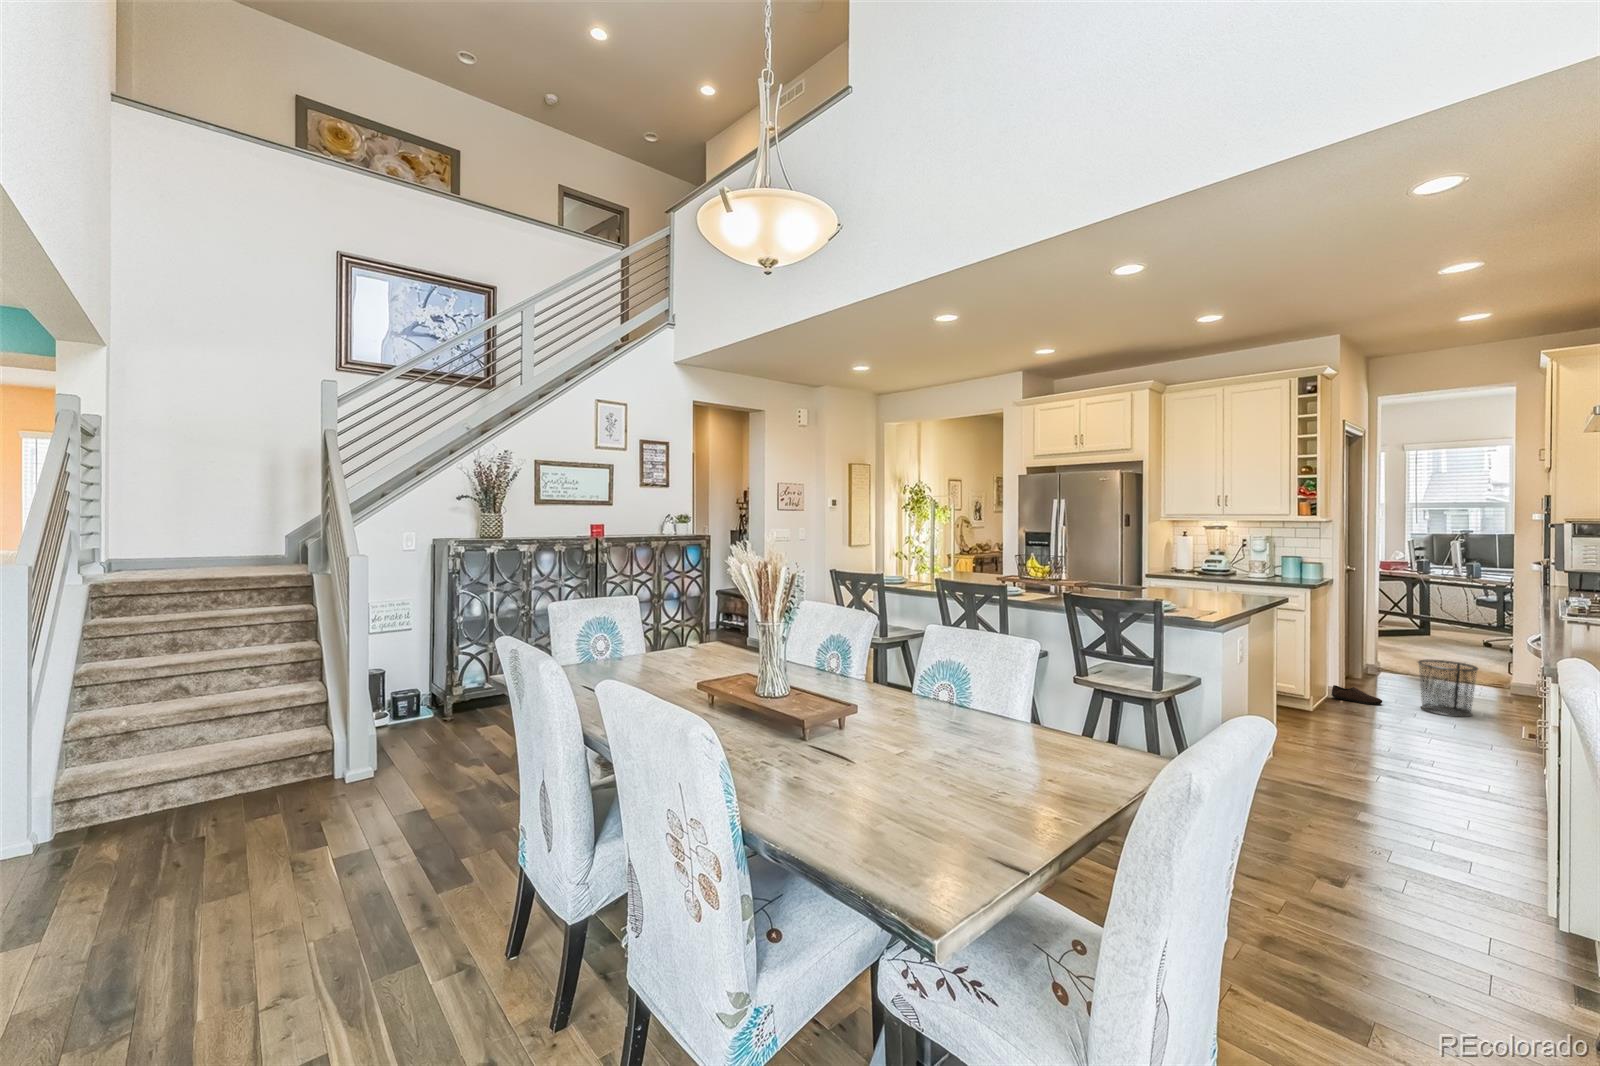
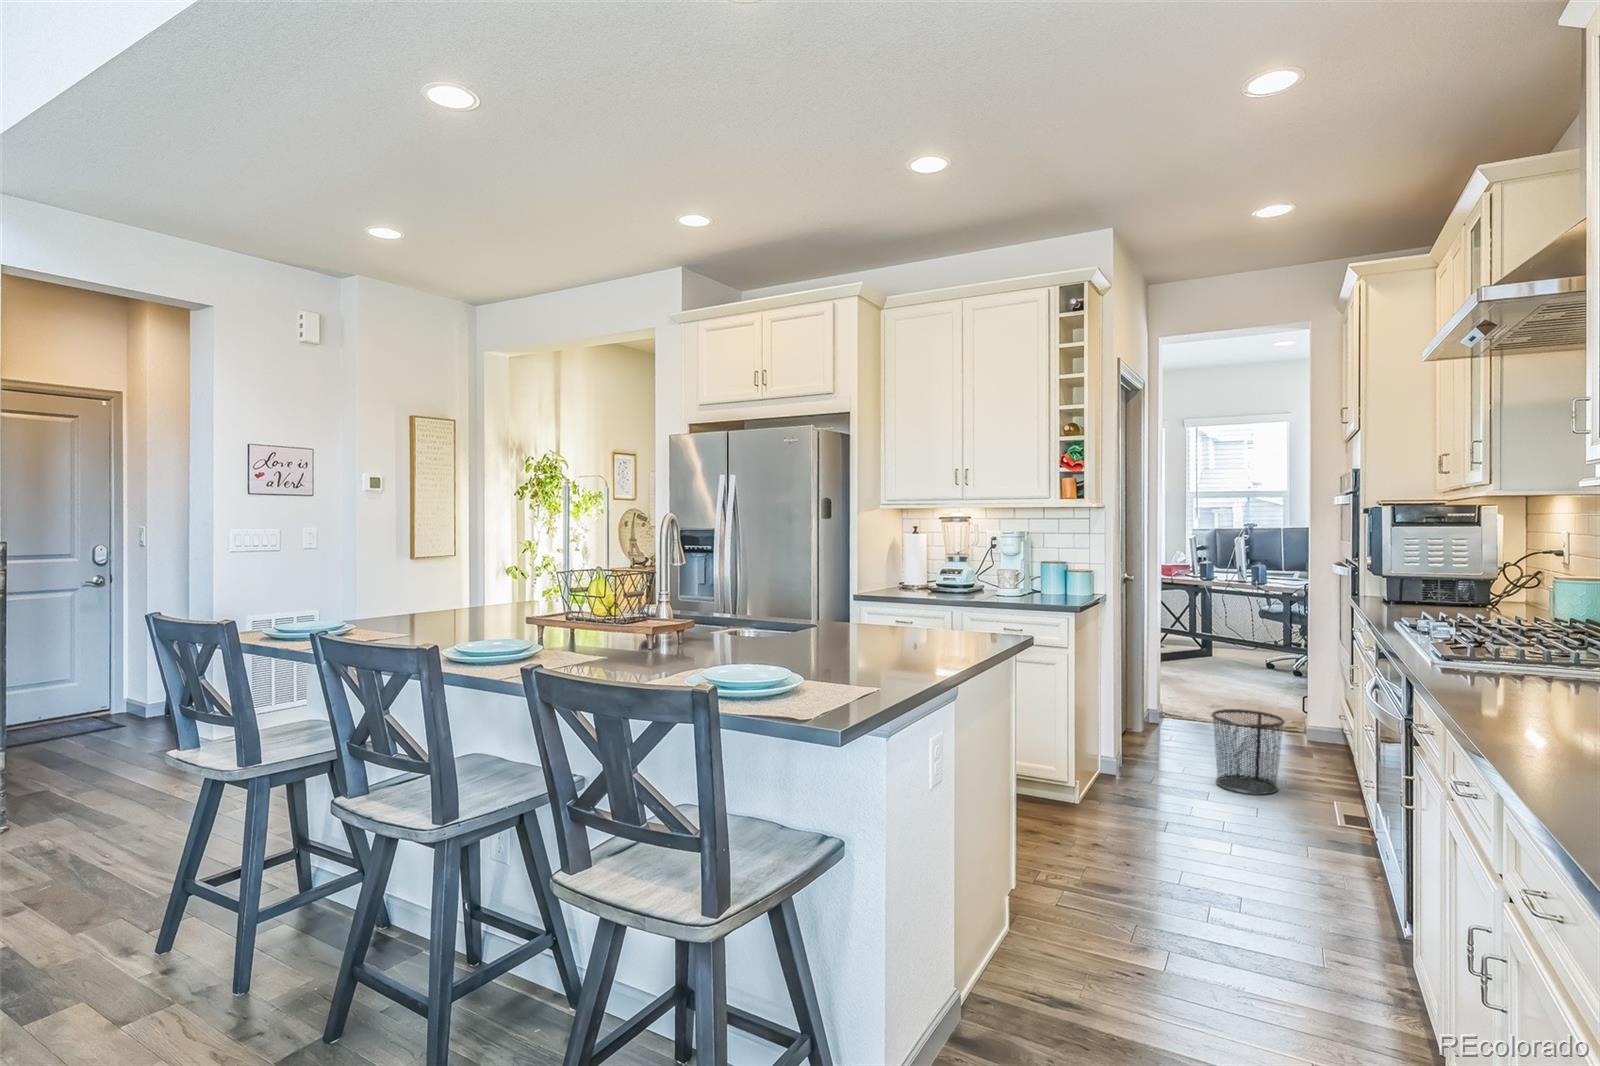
shoe: present [1331,685,1382,704] -> none [1106,754,1169,782]

